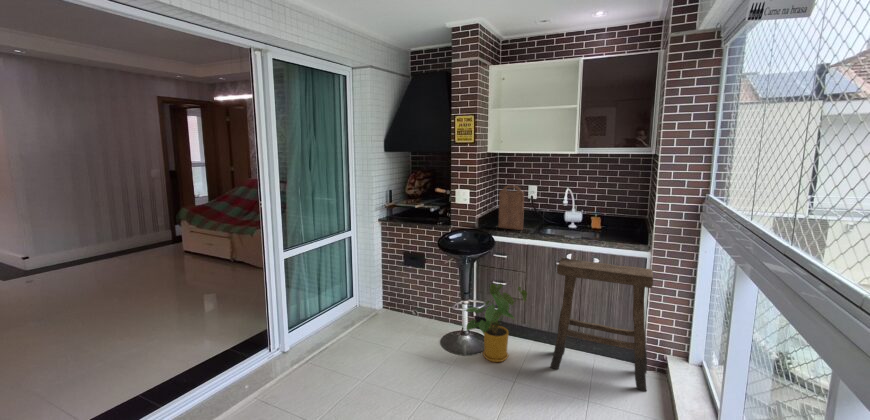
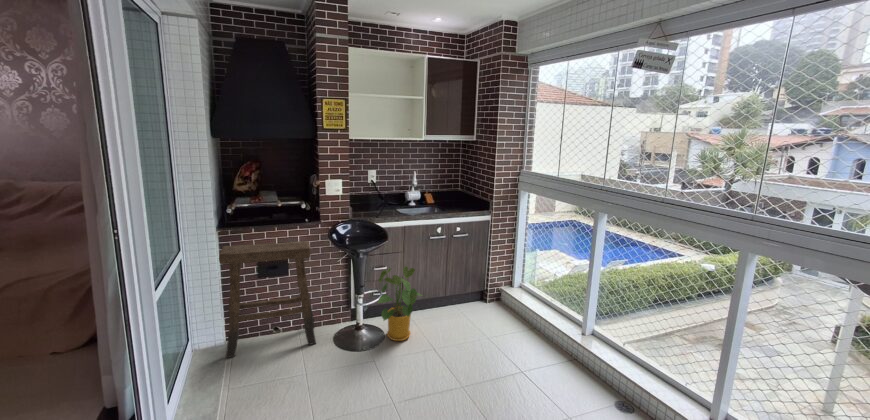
cutting board: present [498,186,524,230] -> none [370,173,394,215]
stool: present [550,258,653,391] -> present [219,241,316,358]

